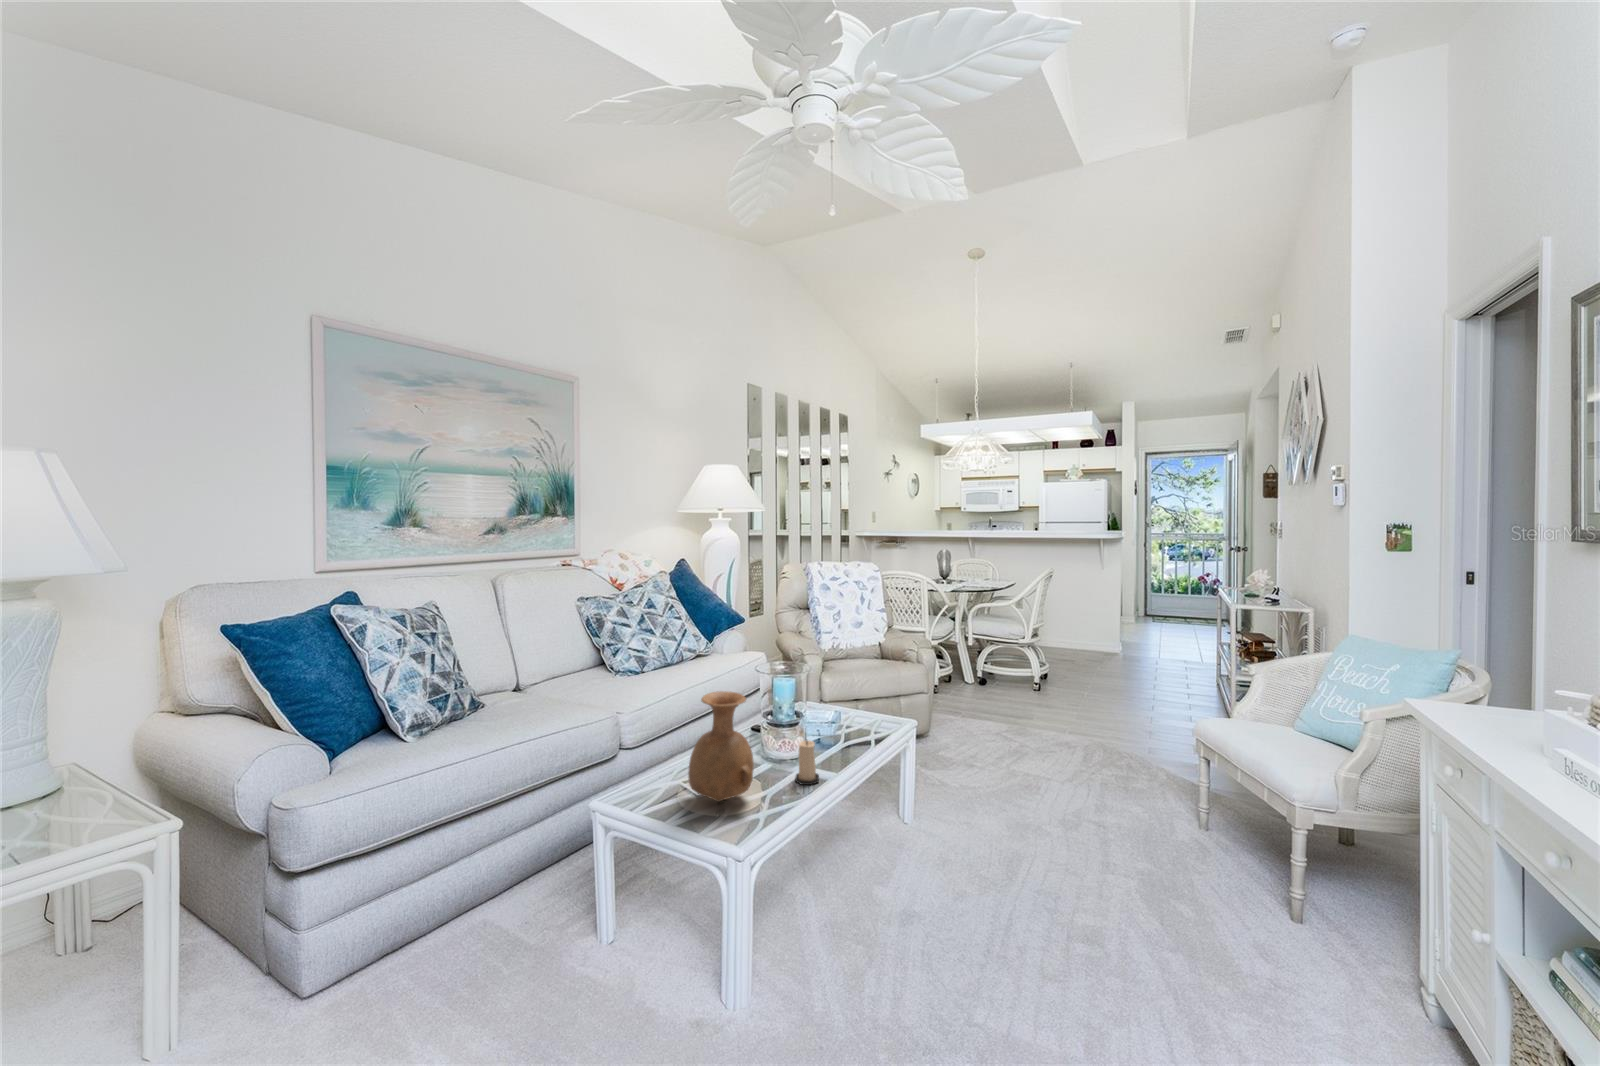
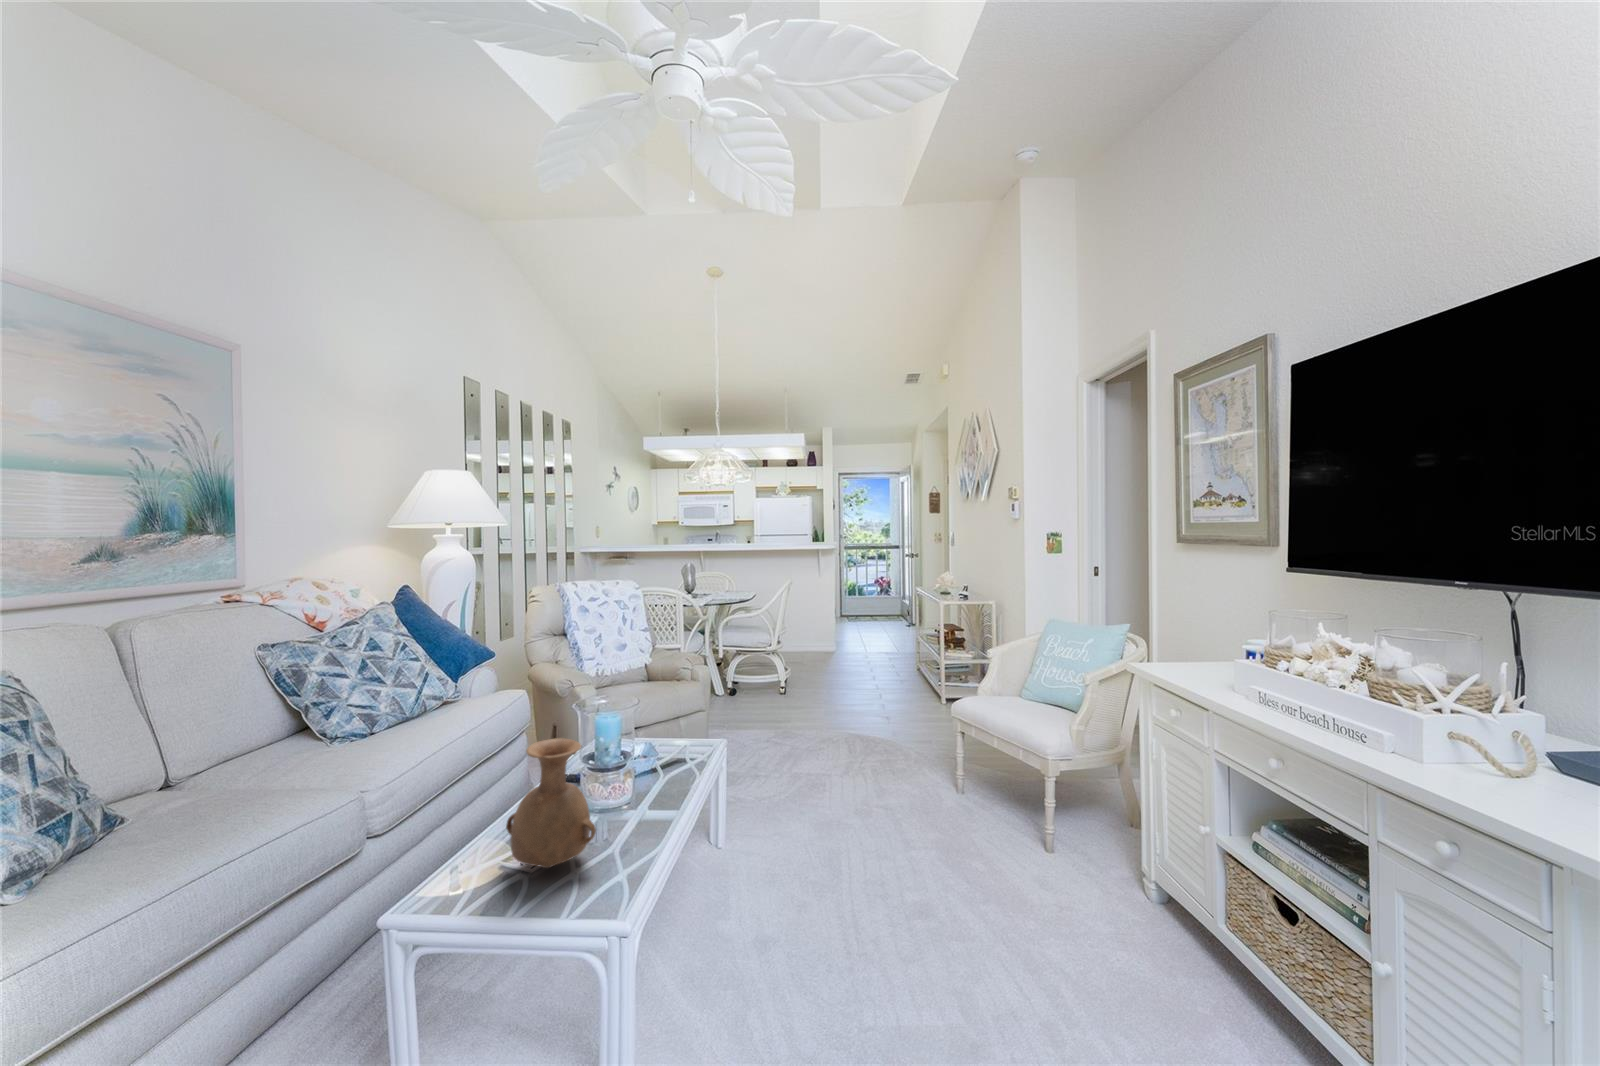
candle: present [795,740,819,785] -> none [623,776,650,826]

